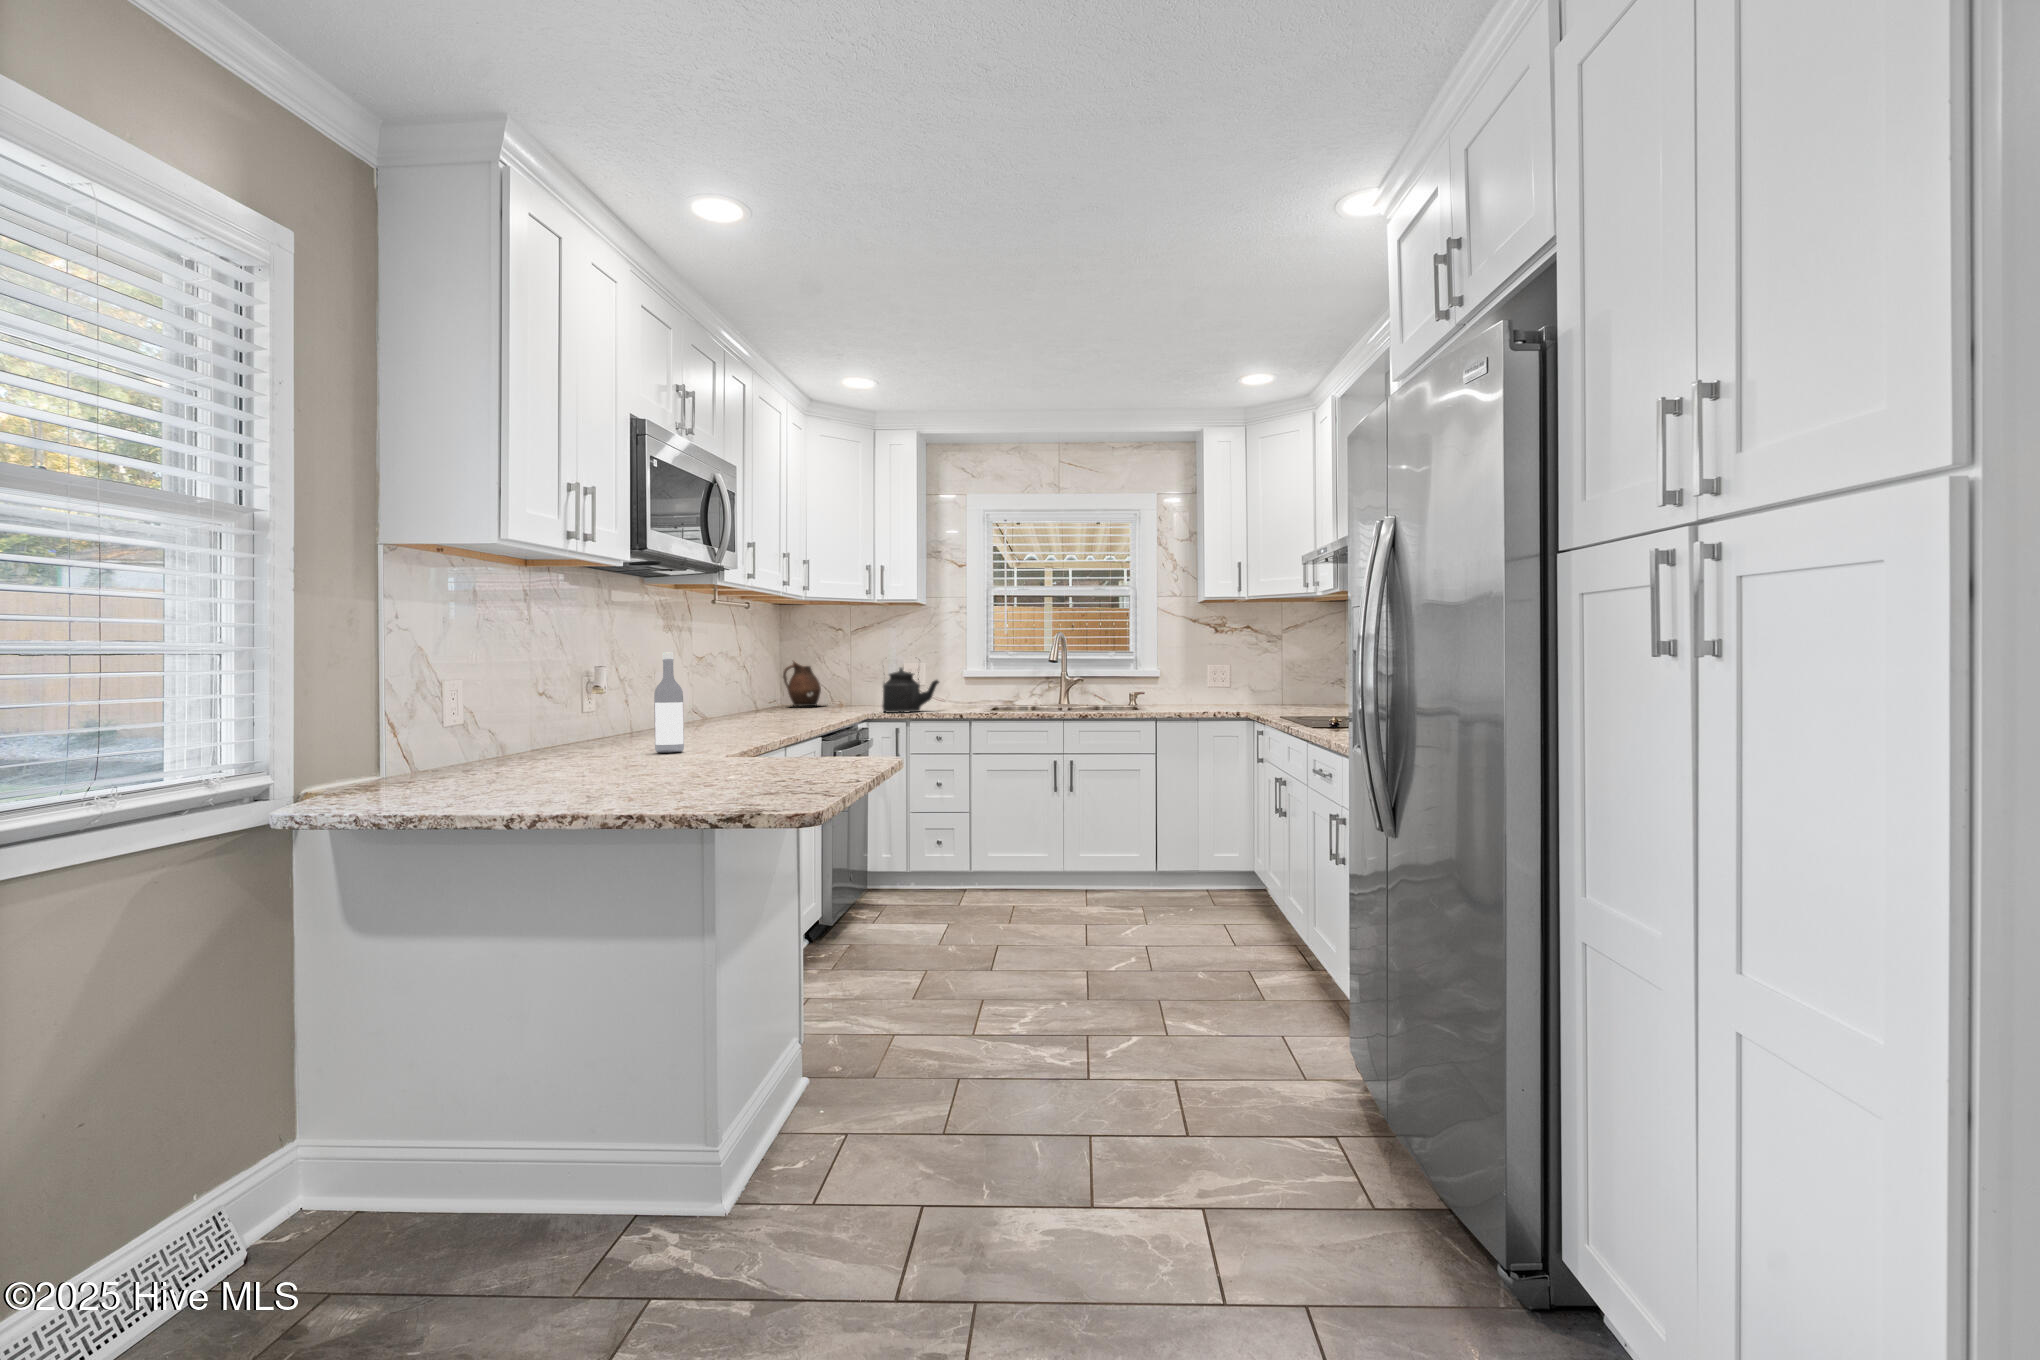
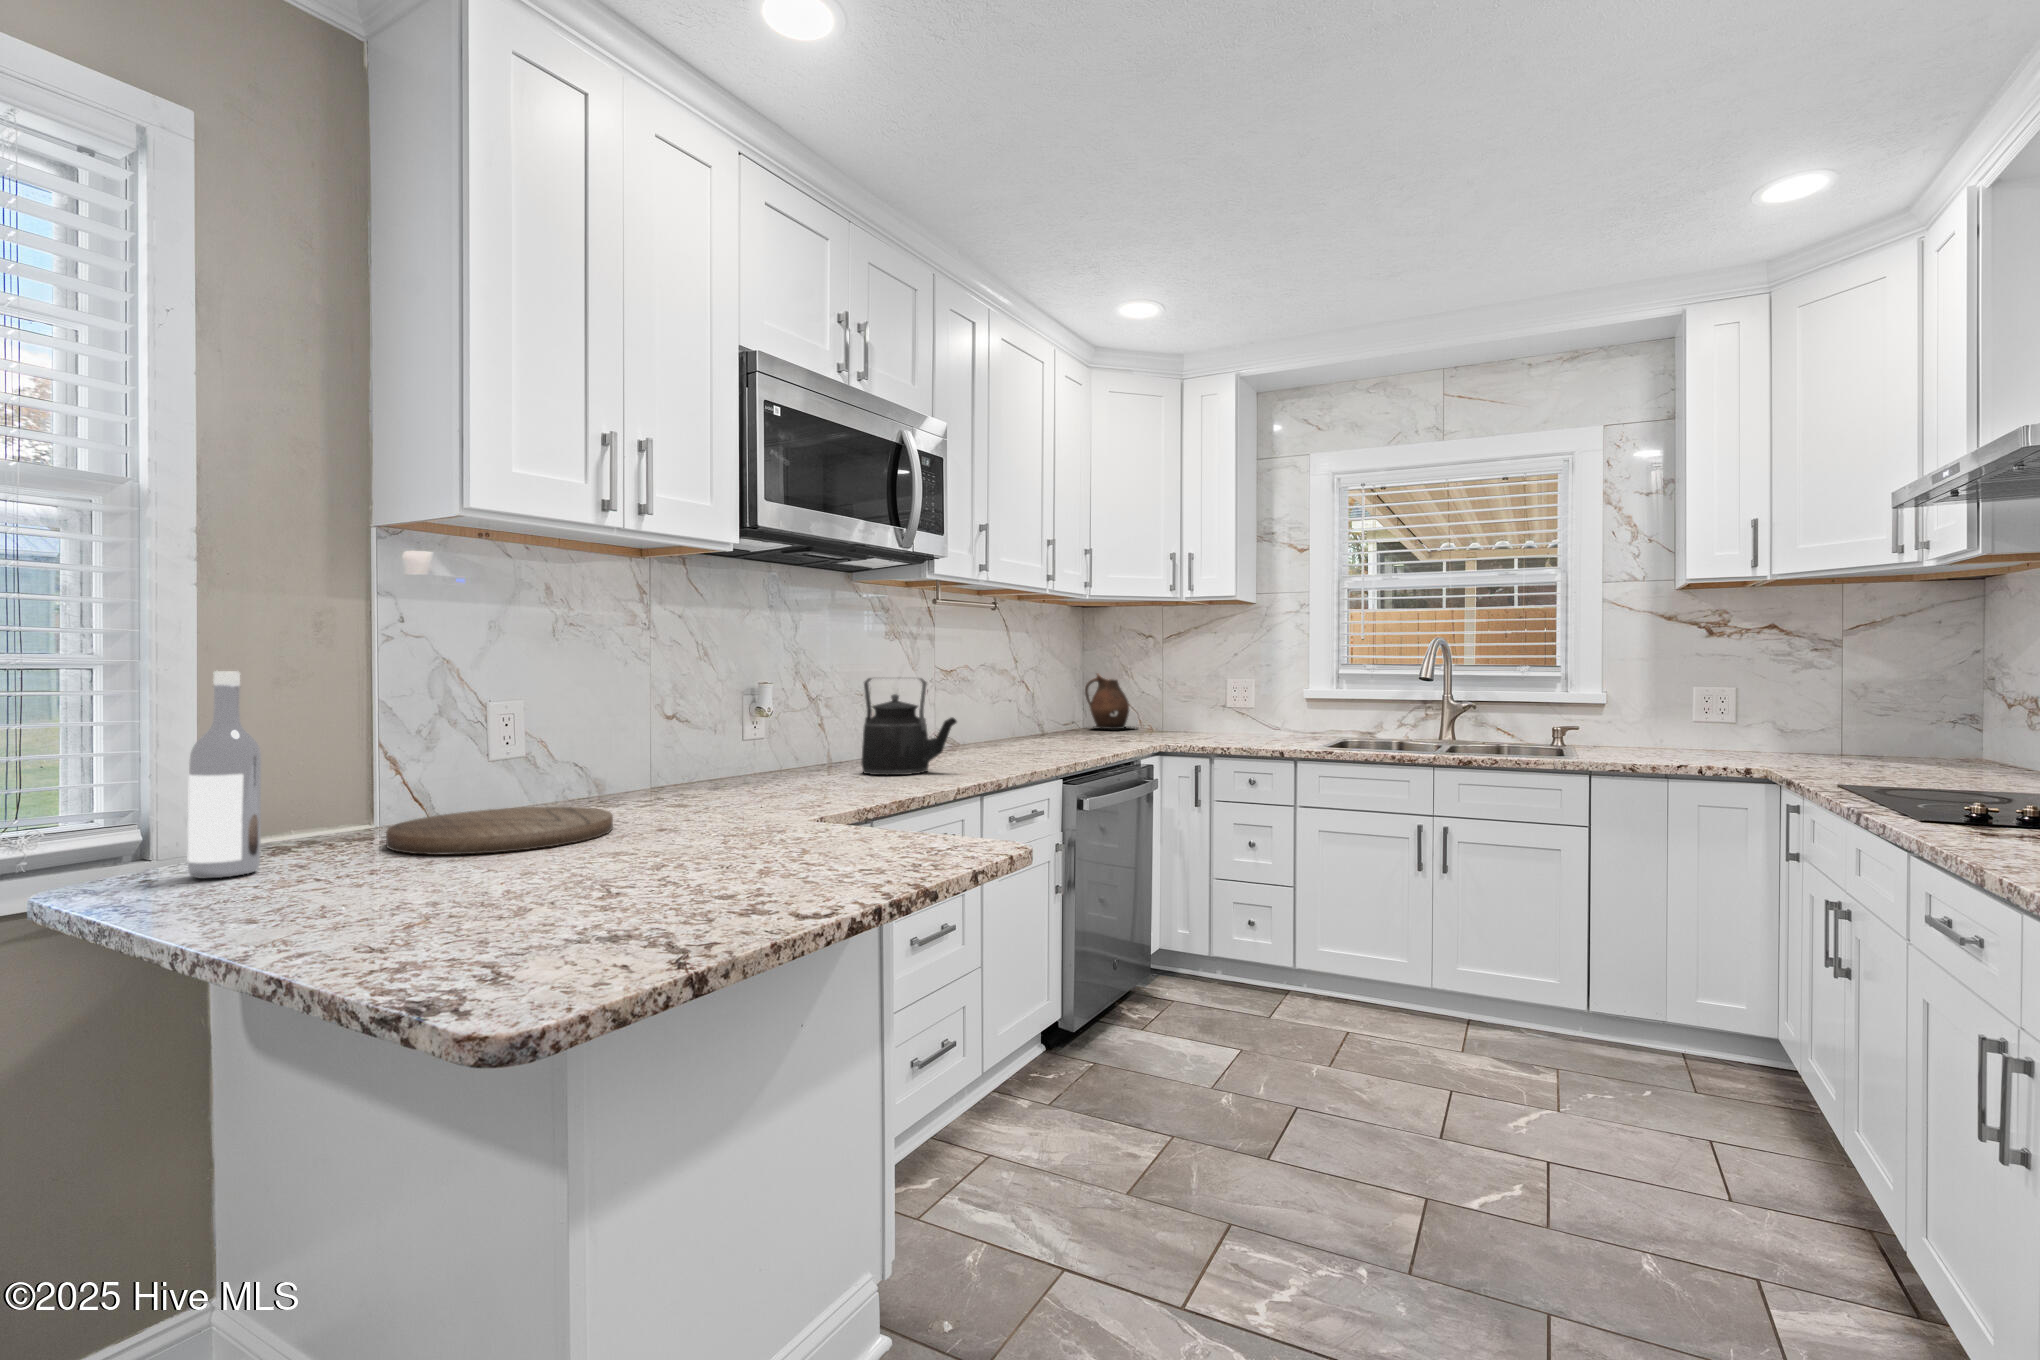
wine bottle: present [654,652,684,753] -> present [188,671,261,879]
kettle: present [882,667,939,713] -> present [861,678,957,775]
cutting board: none [484,750,630,773] -> present [386,807,613,855]

